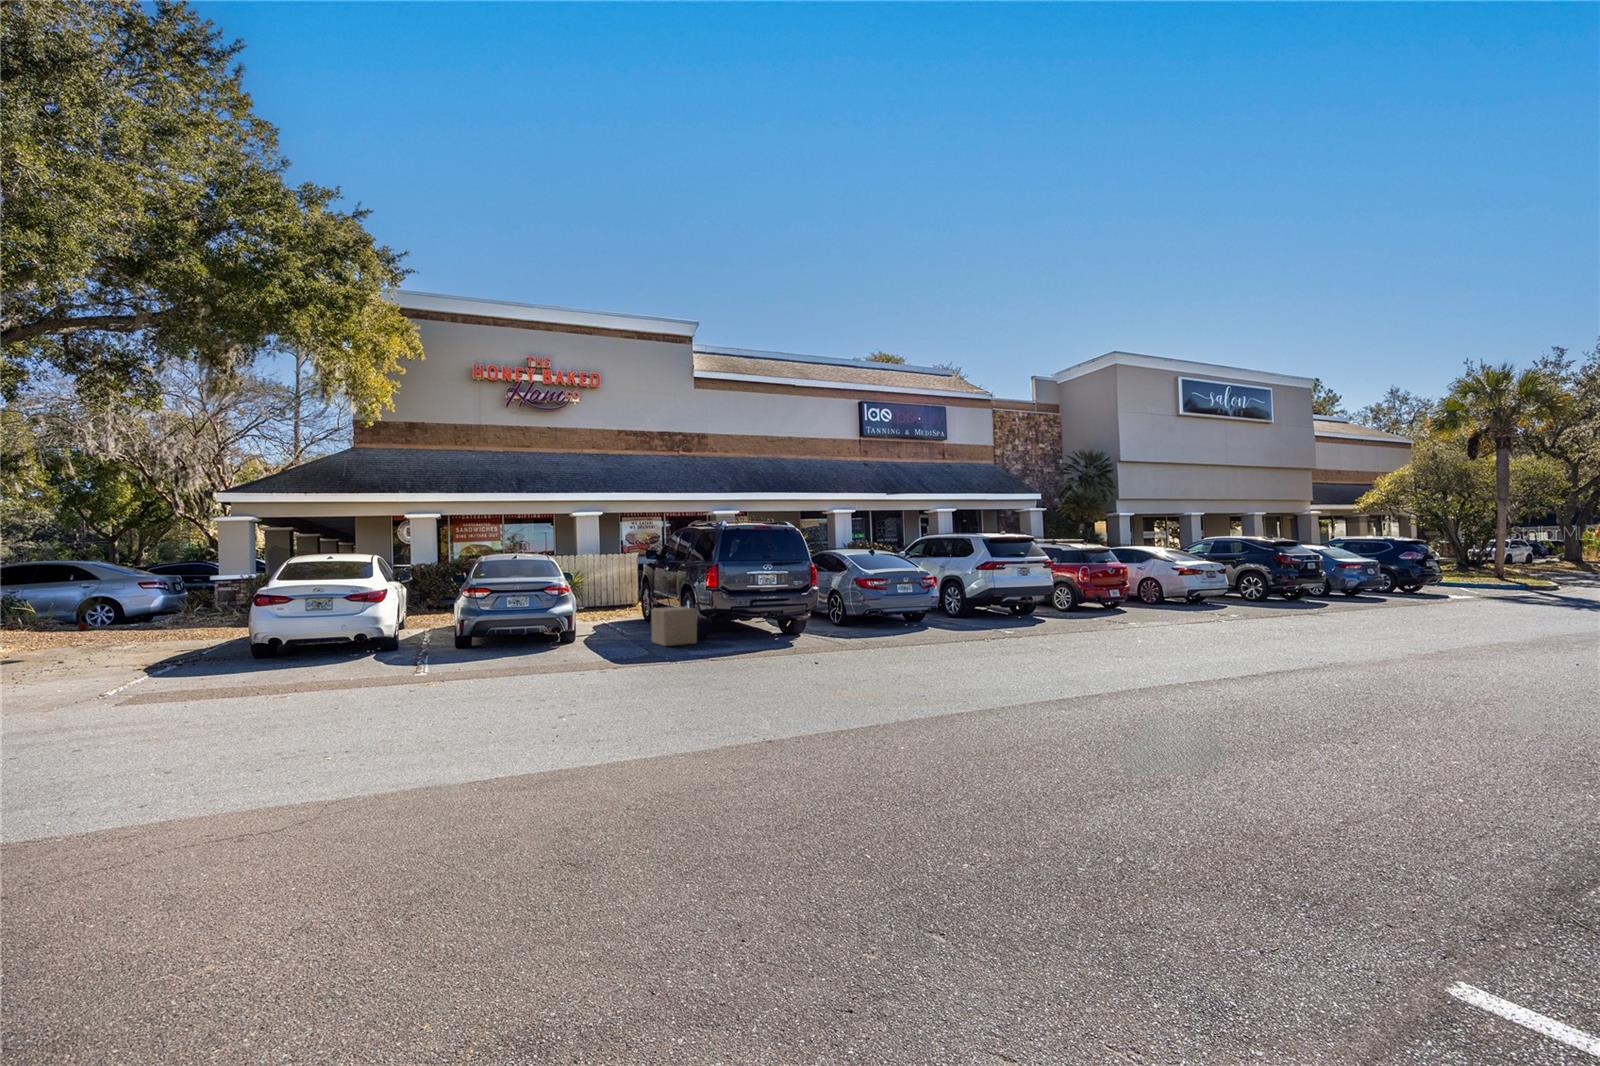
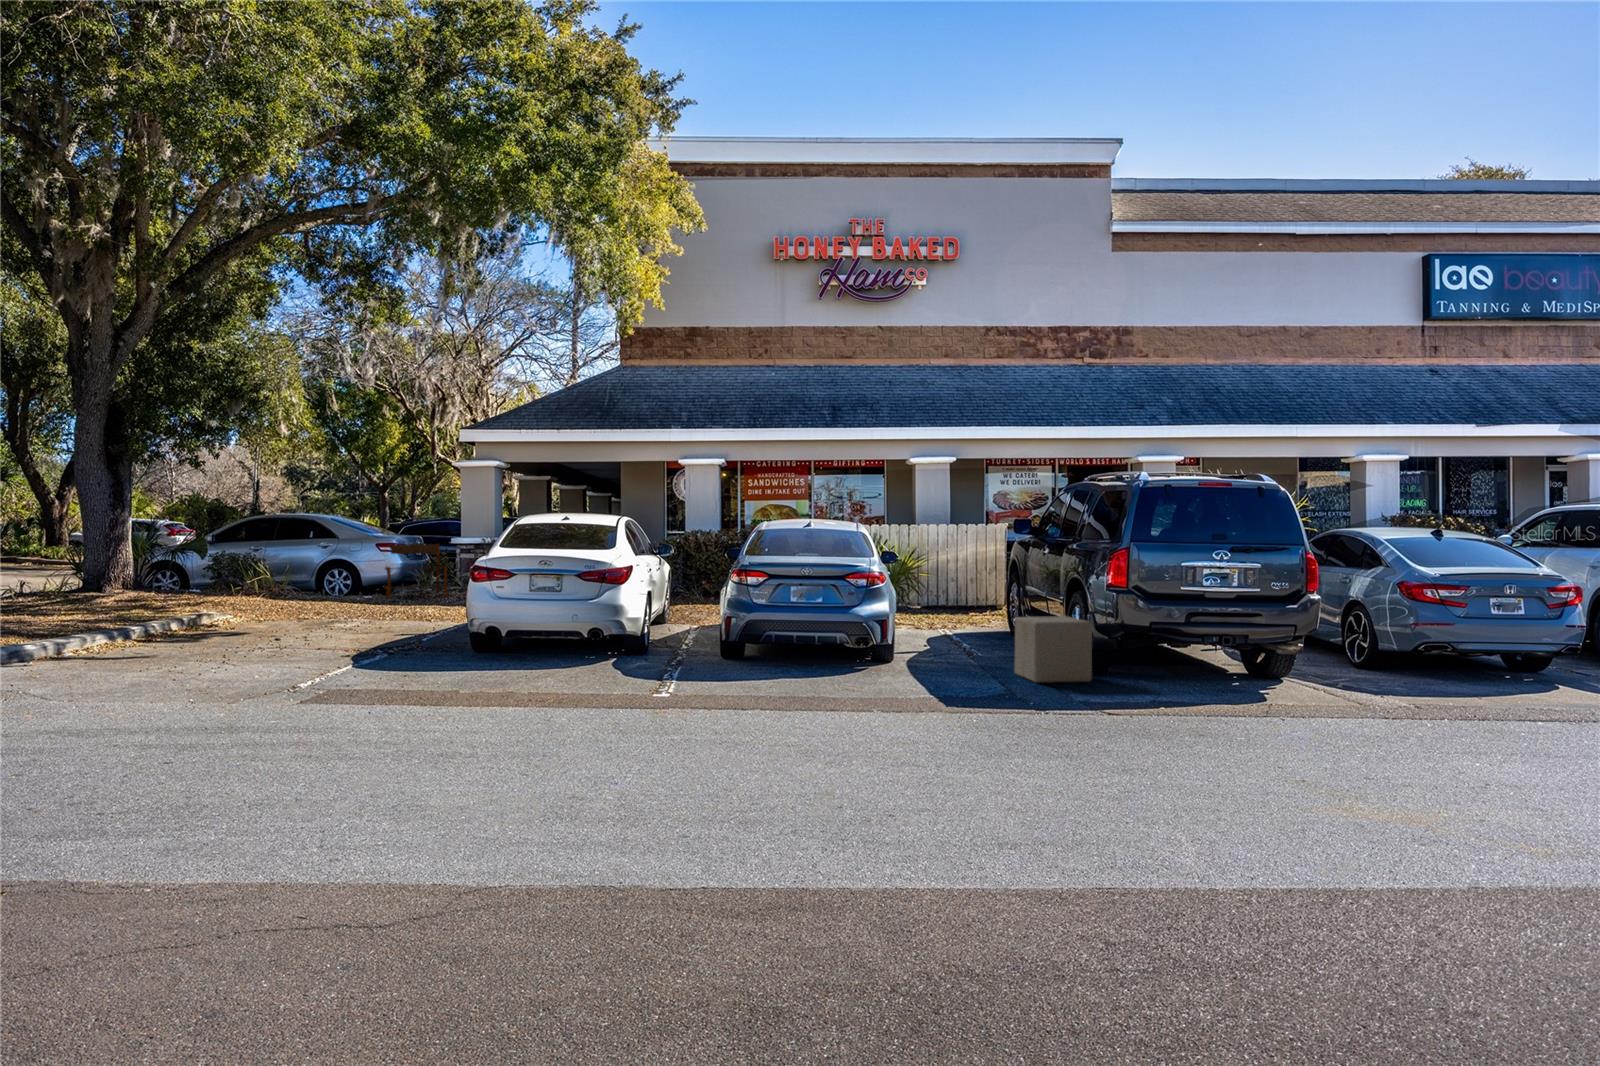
bench: none [142,581,205,626] -> present [384,544,447,599]
potted tree: present [66,594,101,630] -> none [305,553,344,600]

